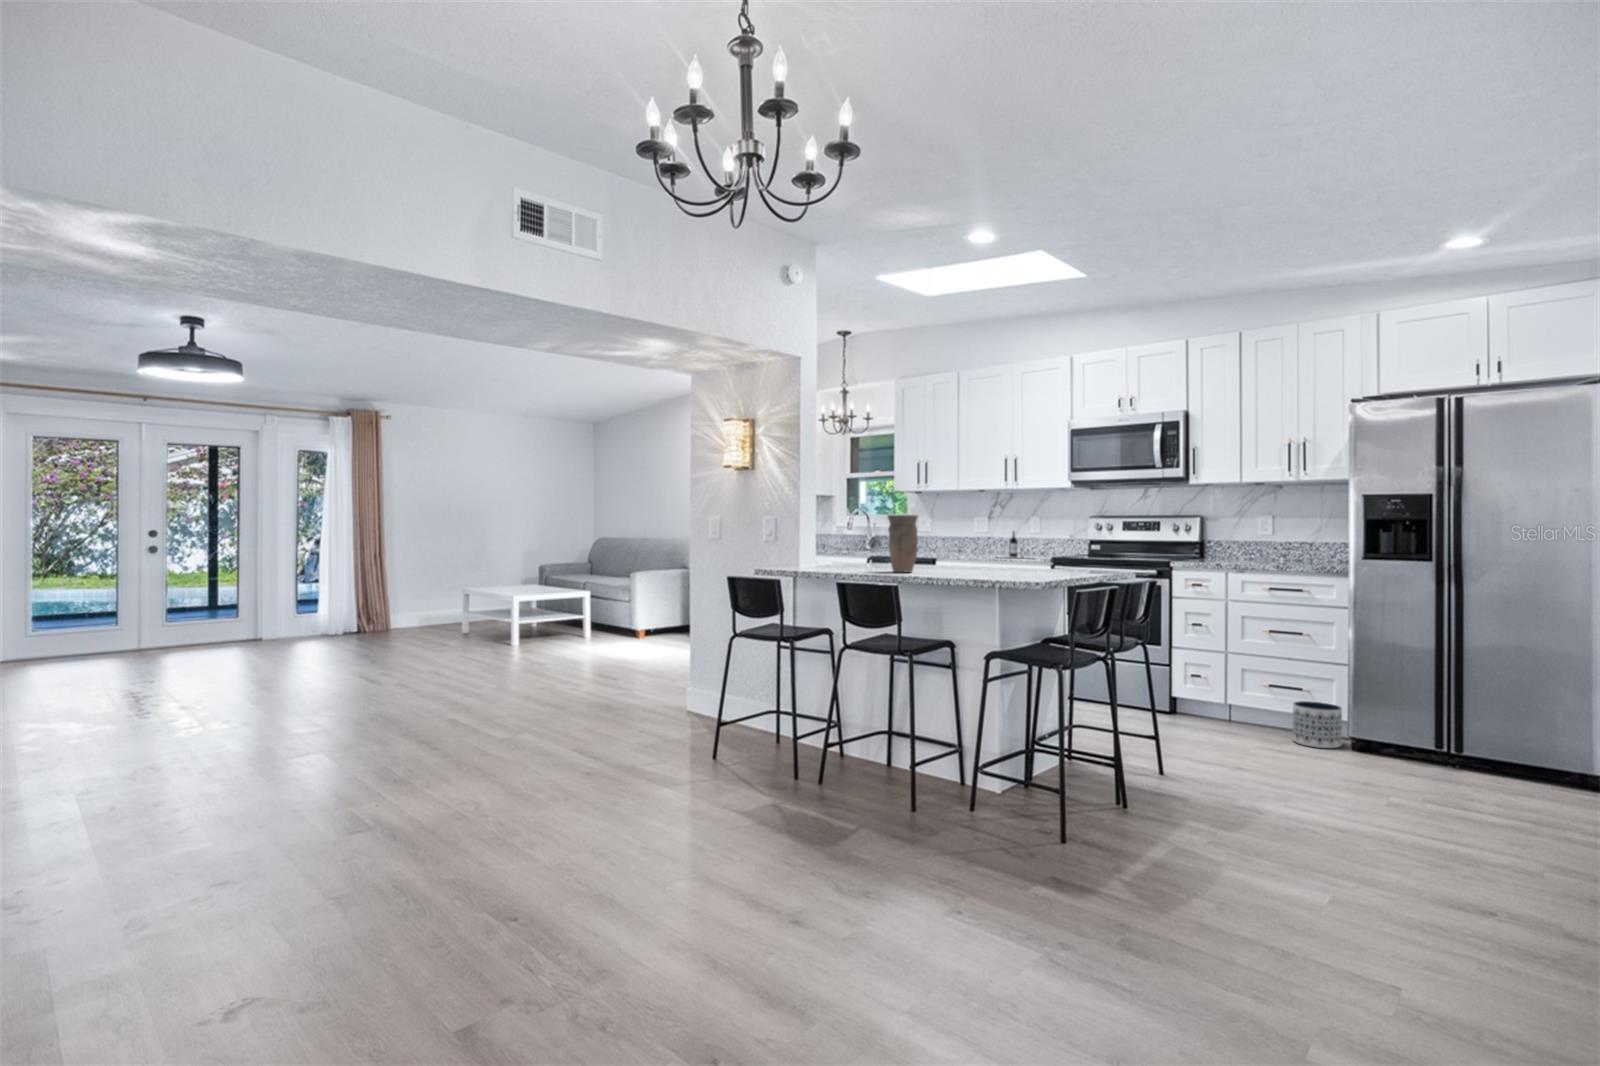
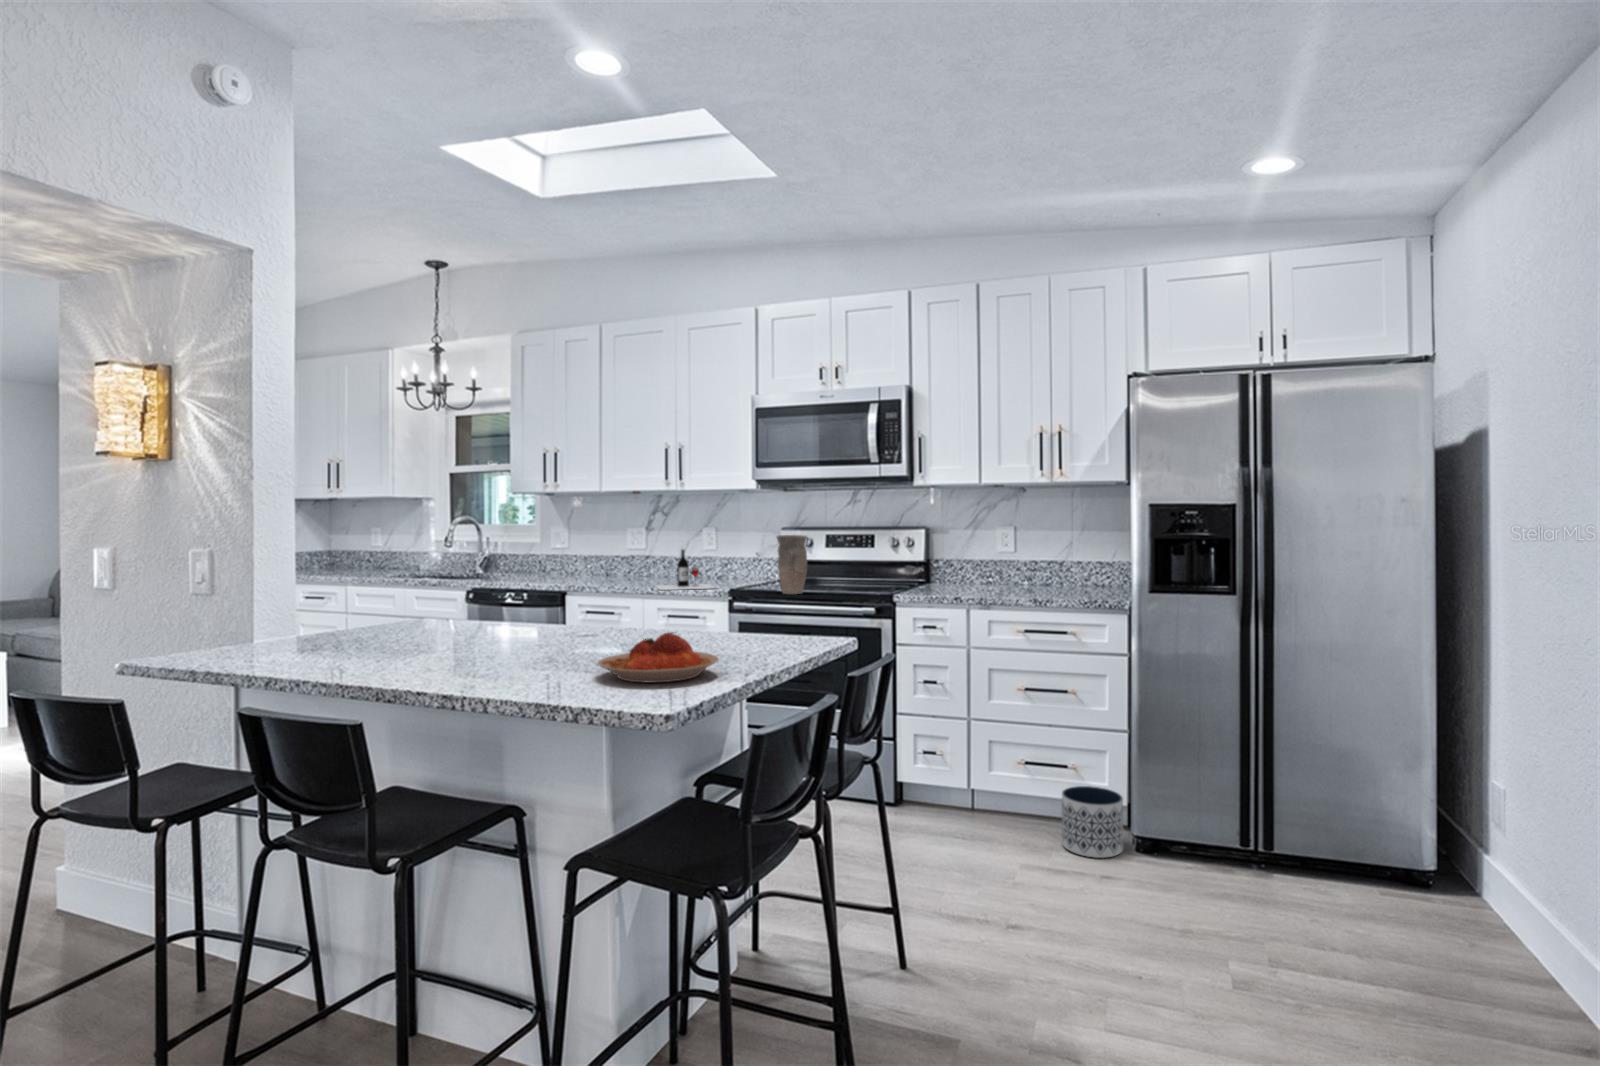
vase: present [888,515,918,572] -> present [777,535,807,594]
plate: none [980,555,1044,579] -> present [598,632,719,683]

